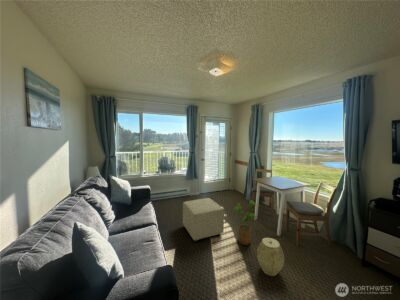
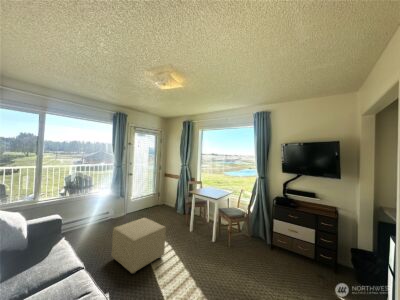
house plant: present [235,201,257,245] -> none [176,213,201,261]
woven basket: present [257,238,284,276] -> none [205,247,229,285]

